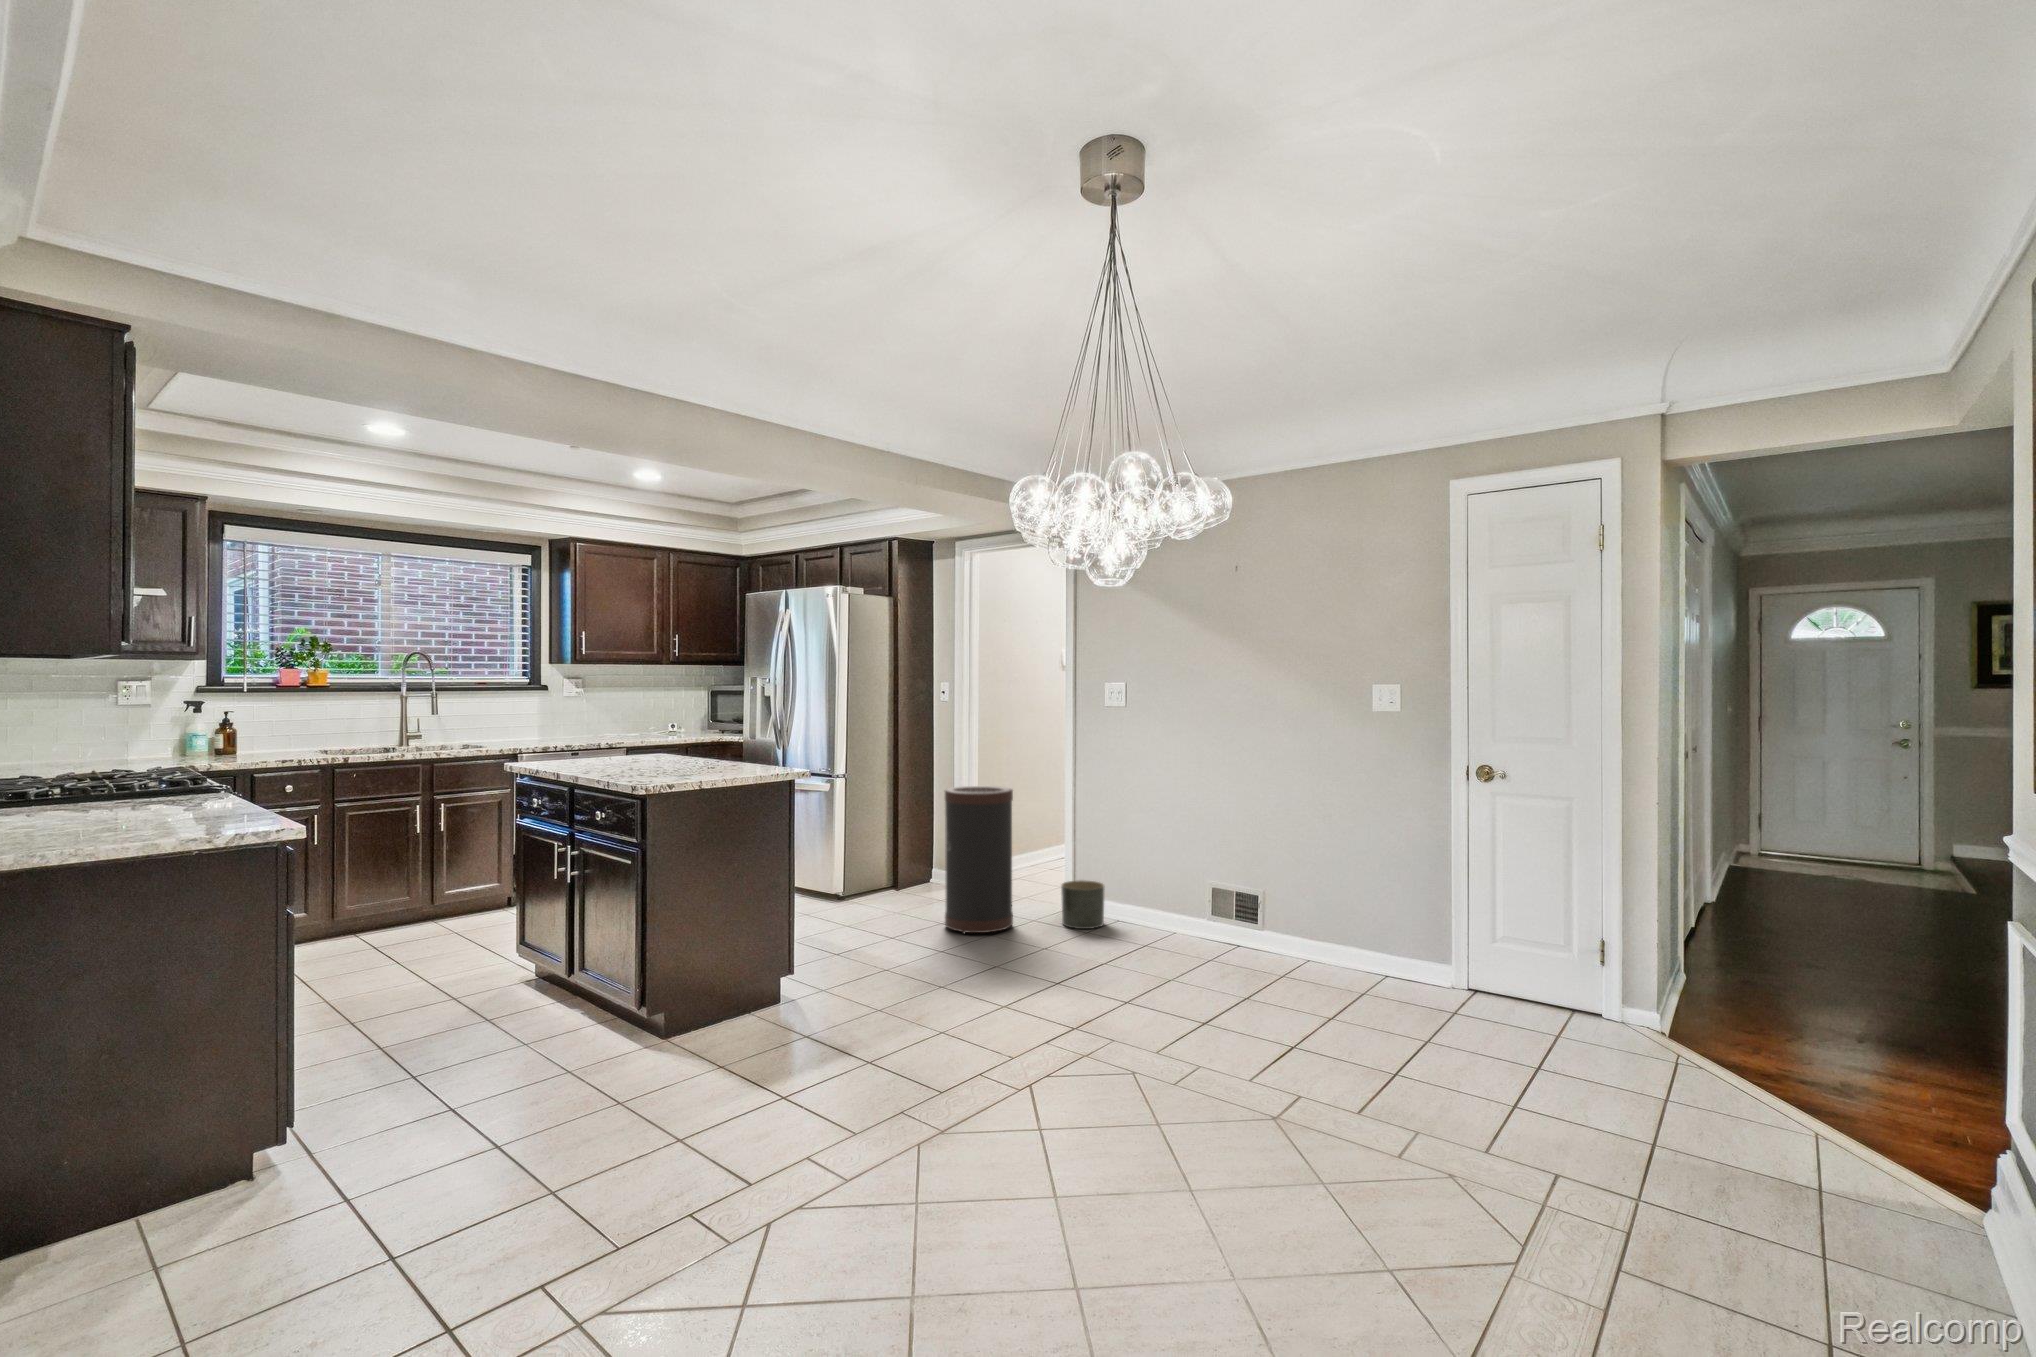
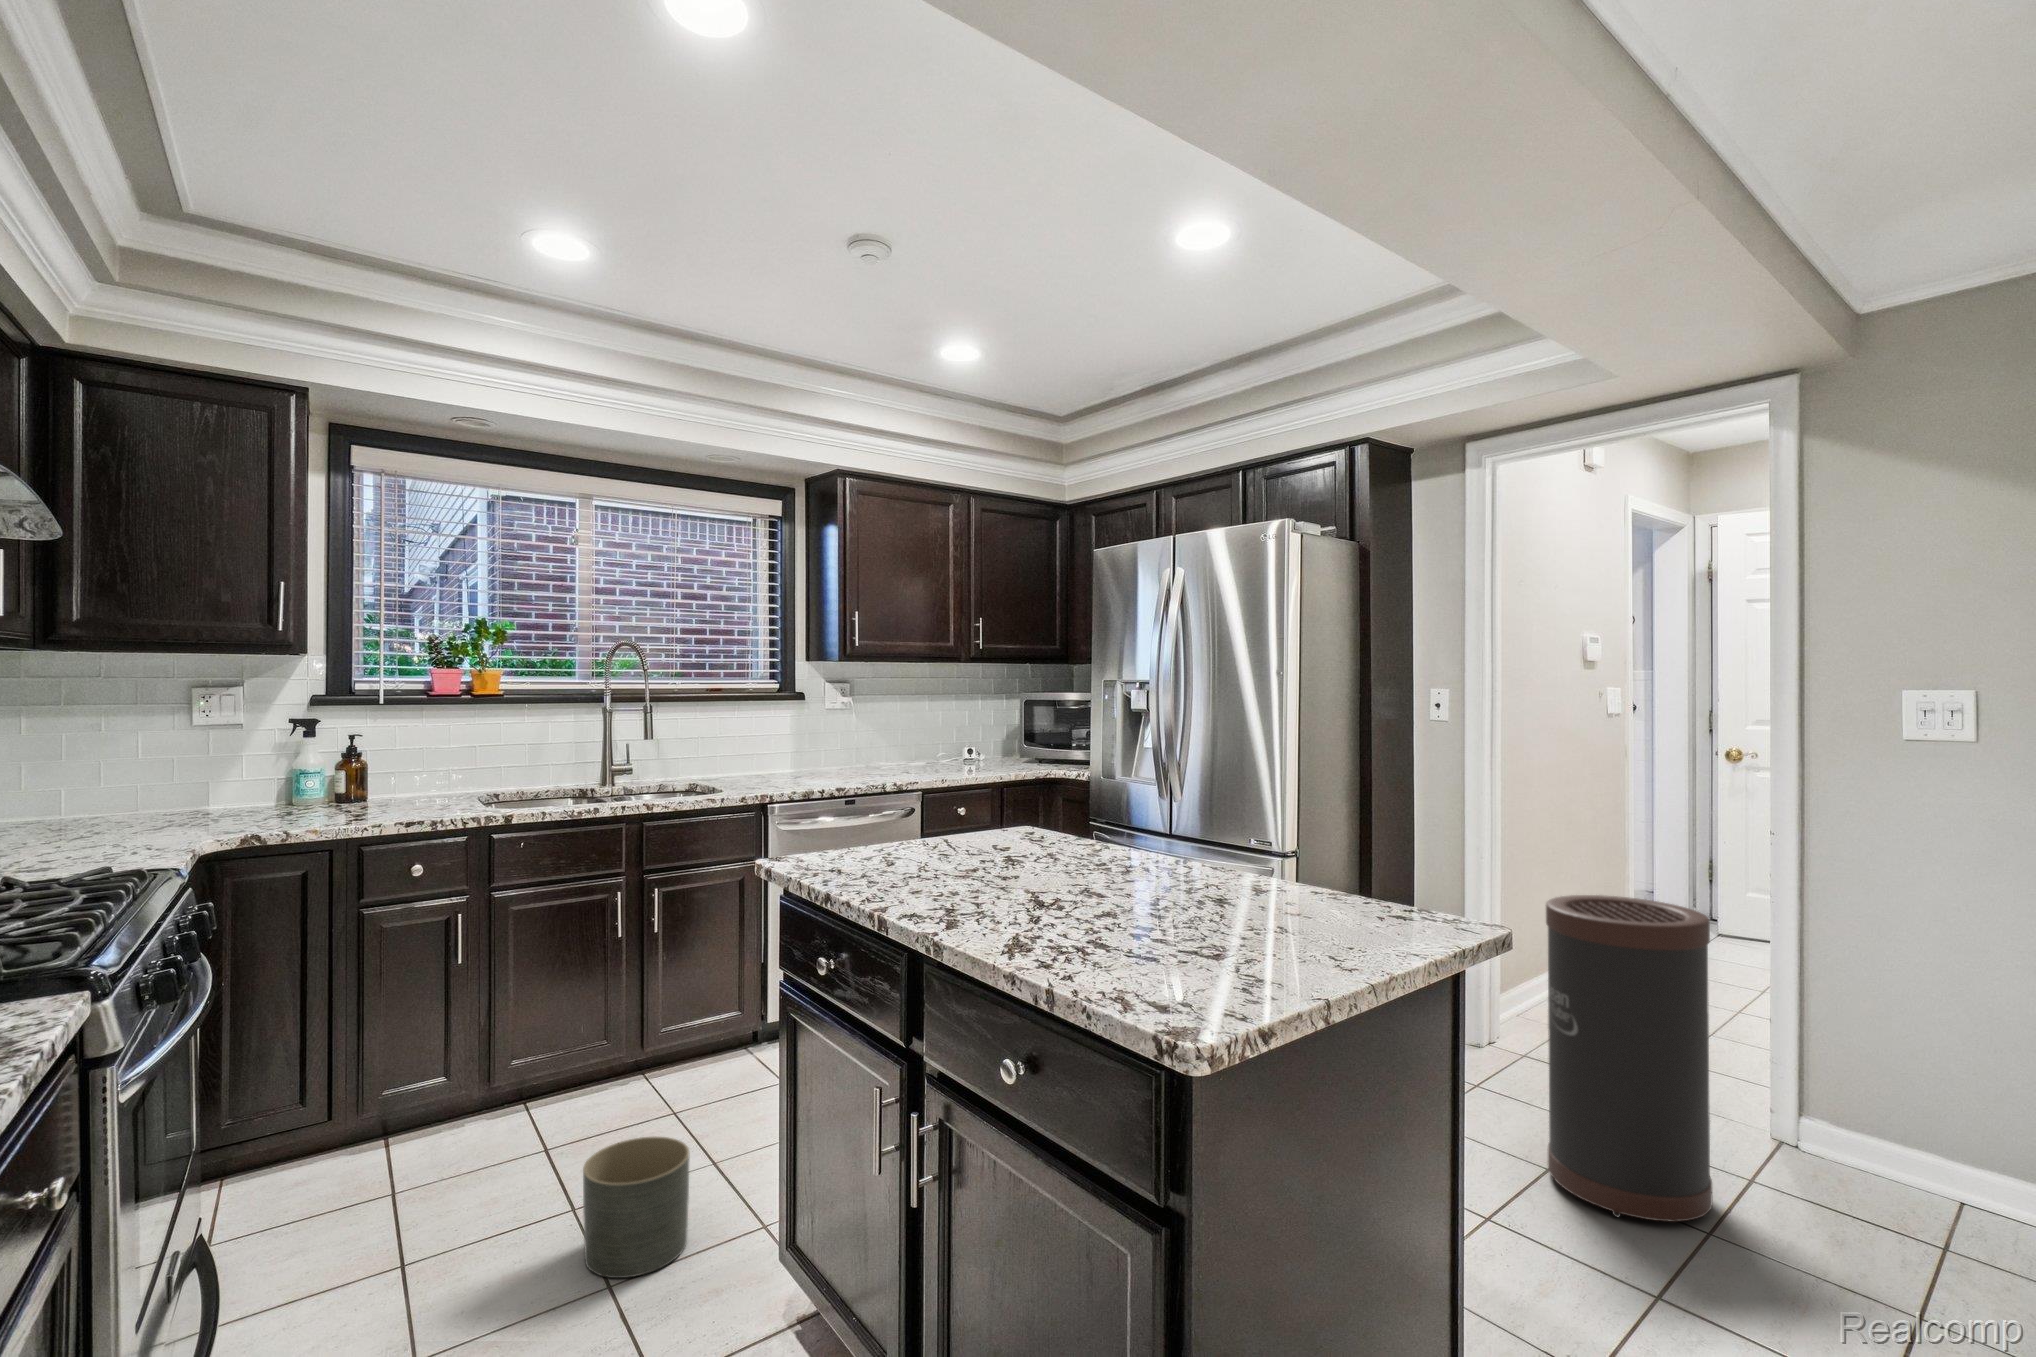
planter: present [1061,880,1105,929] -> present [583,1136,690,1278]

